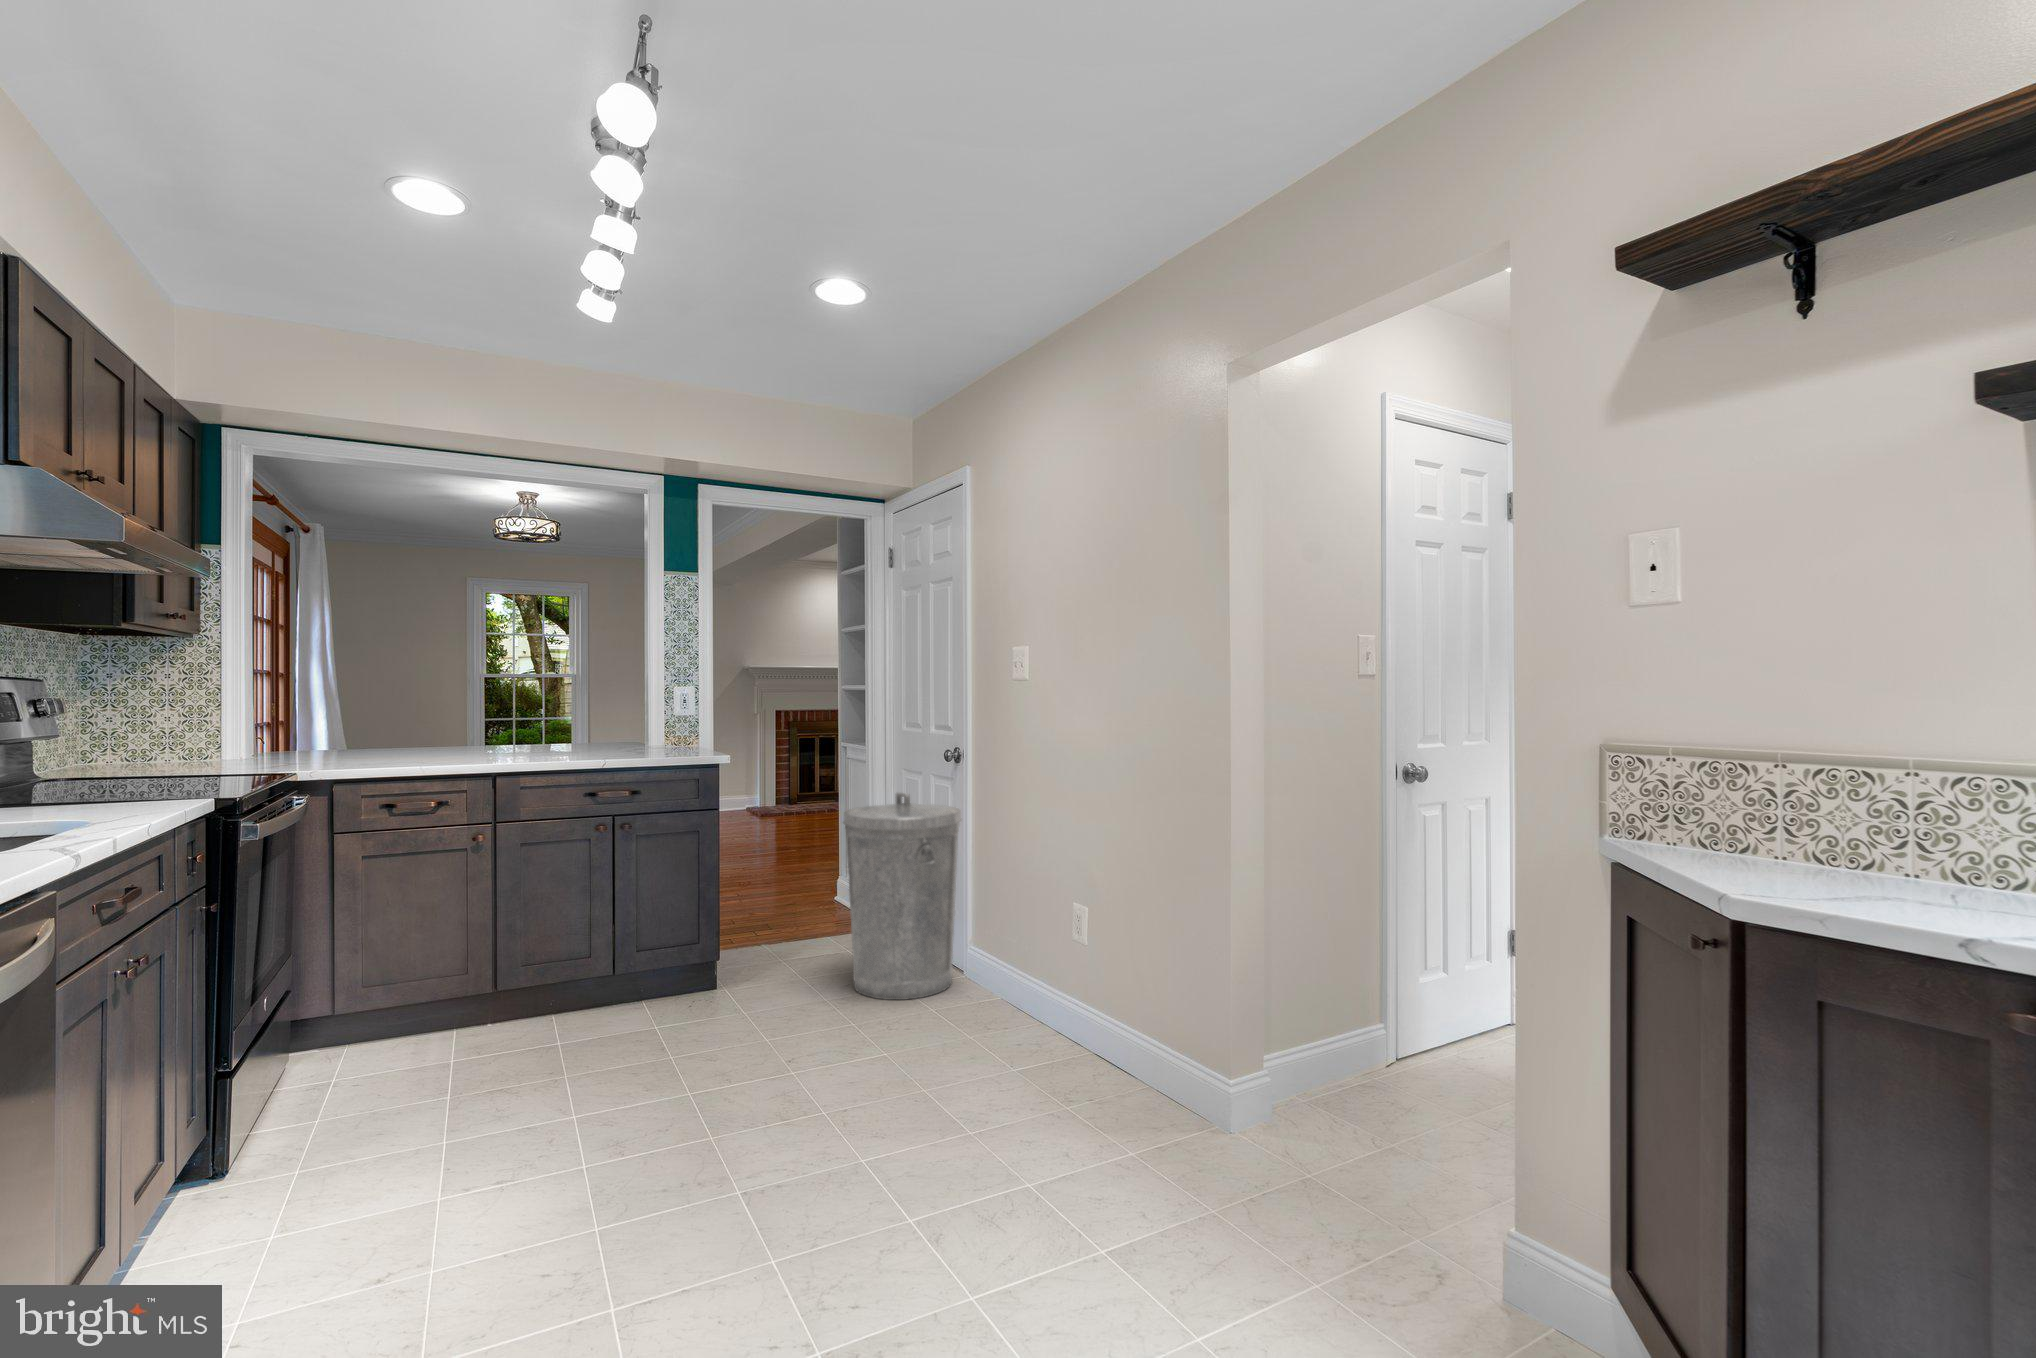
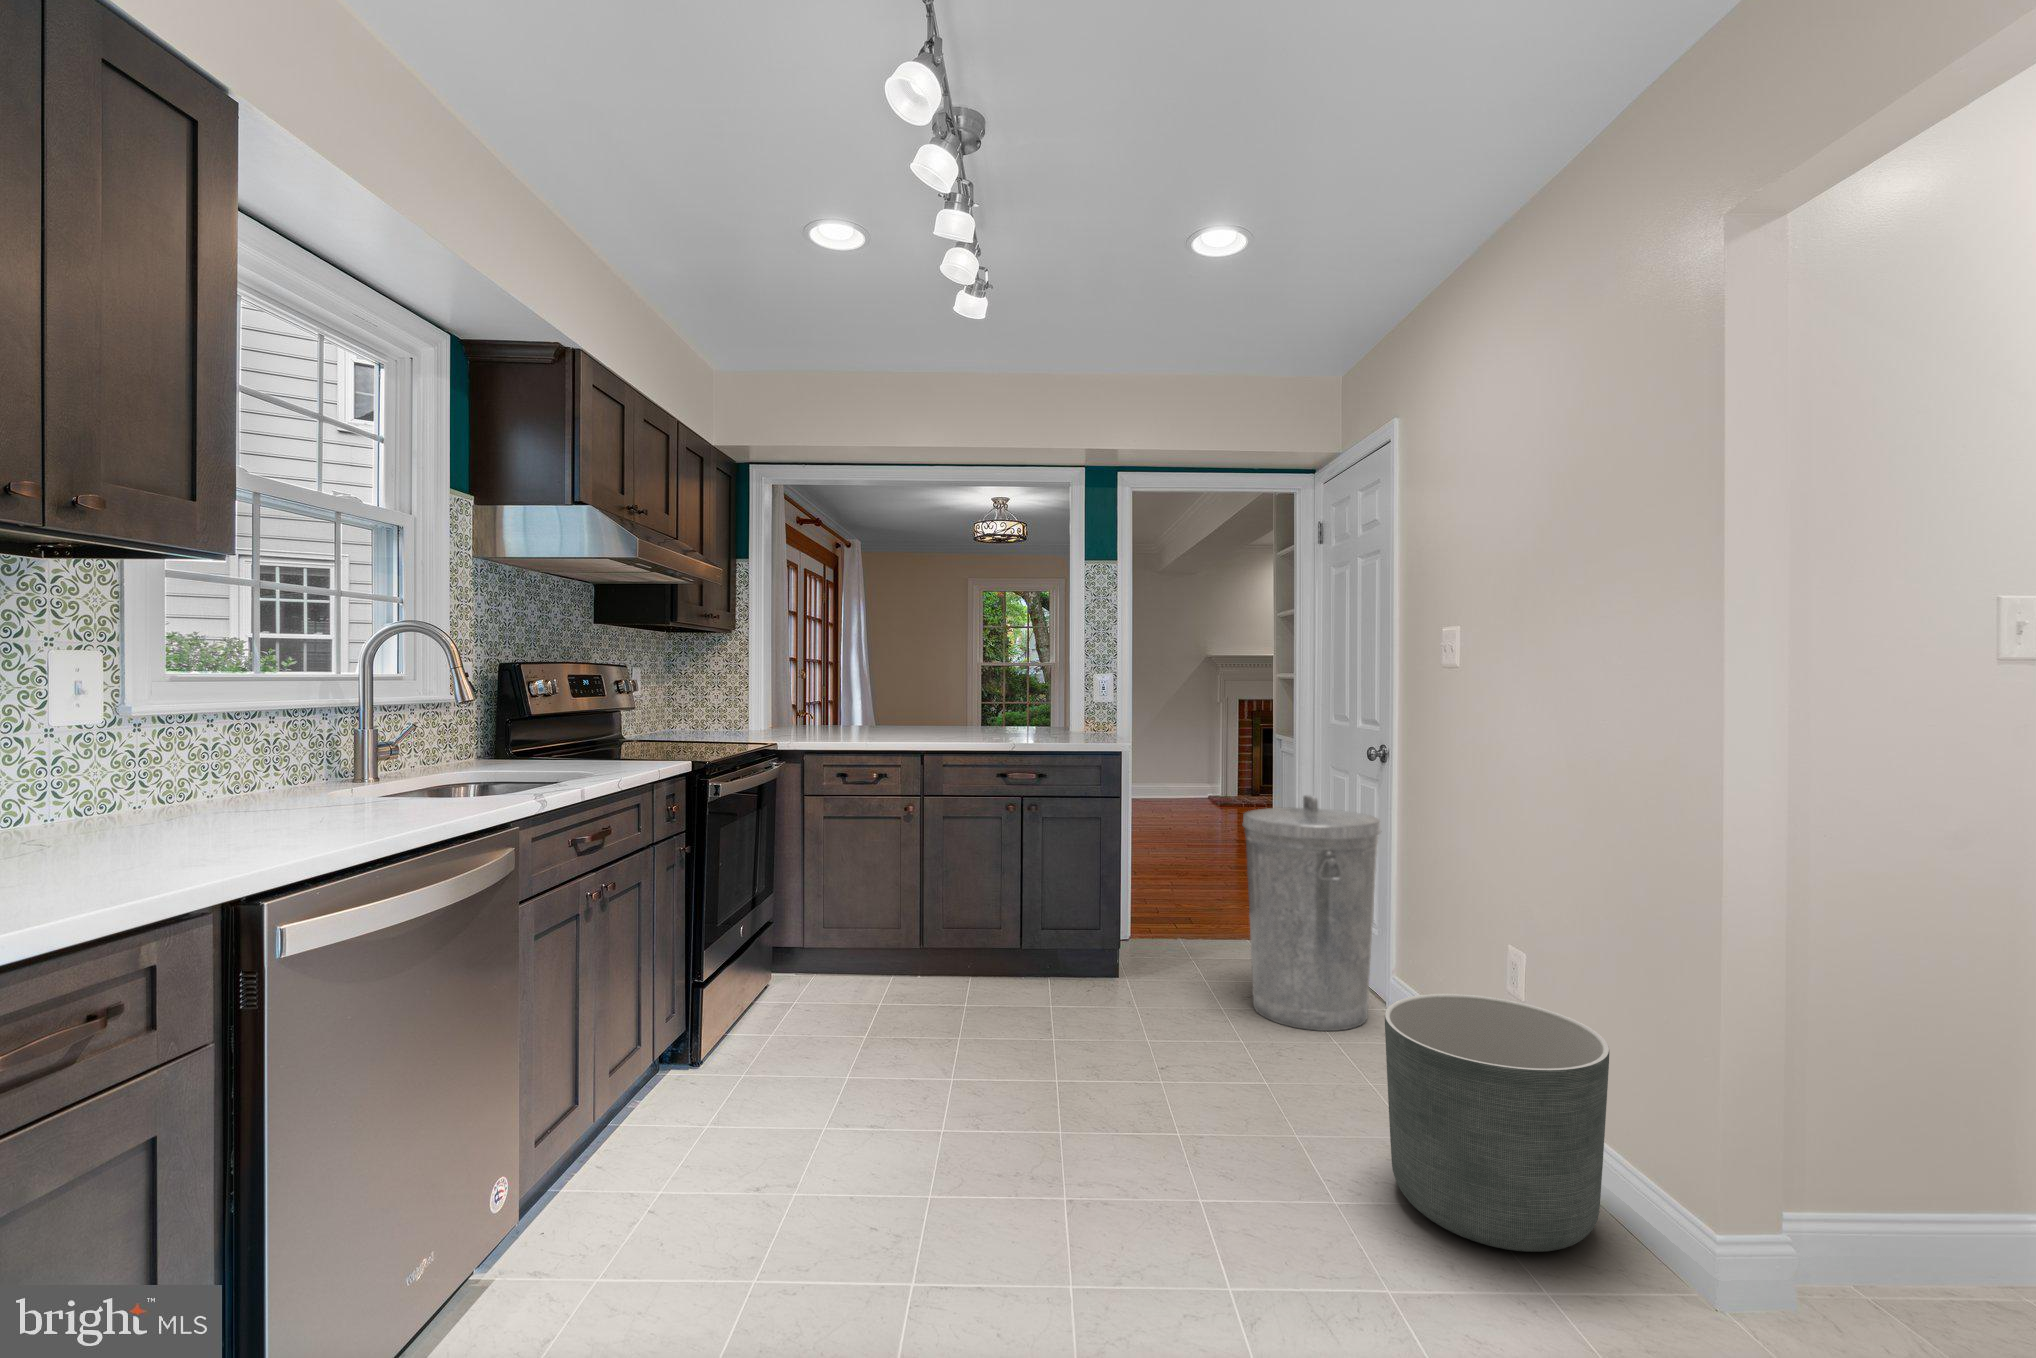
planter: none [1006,938,1162,1125] -> present [1385,994,1609,1252]

